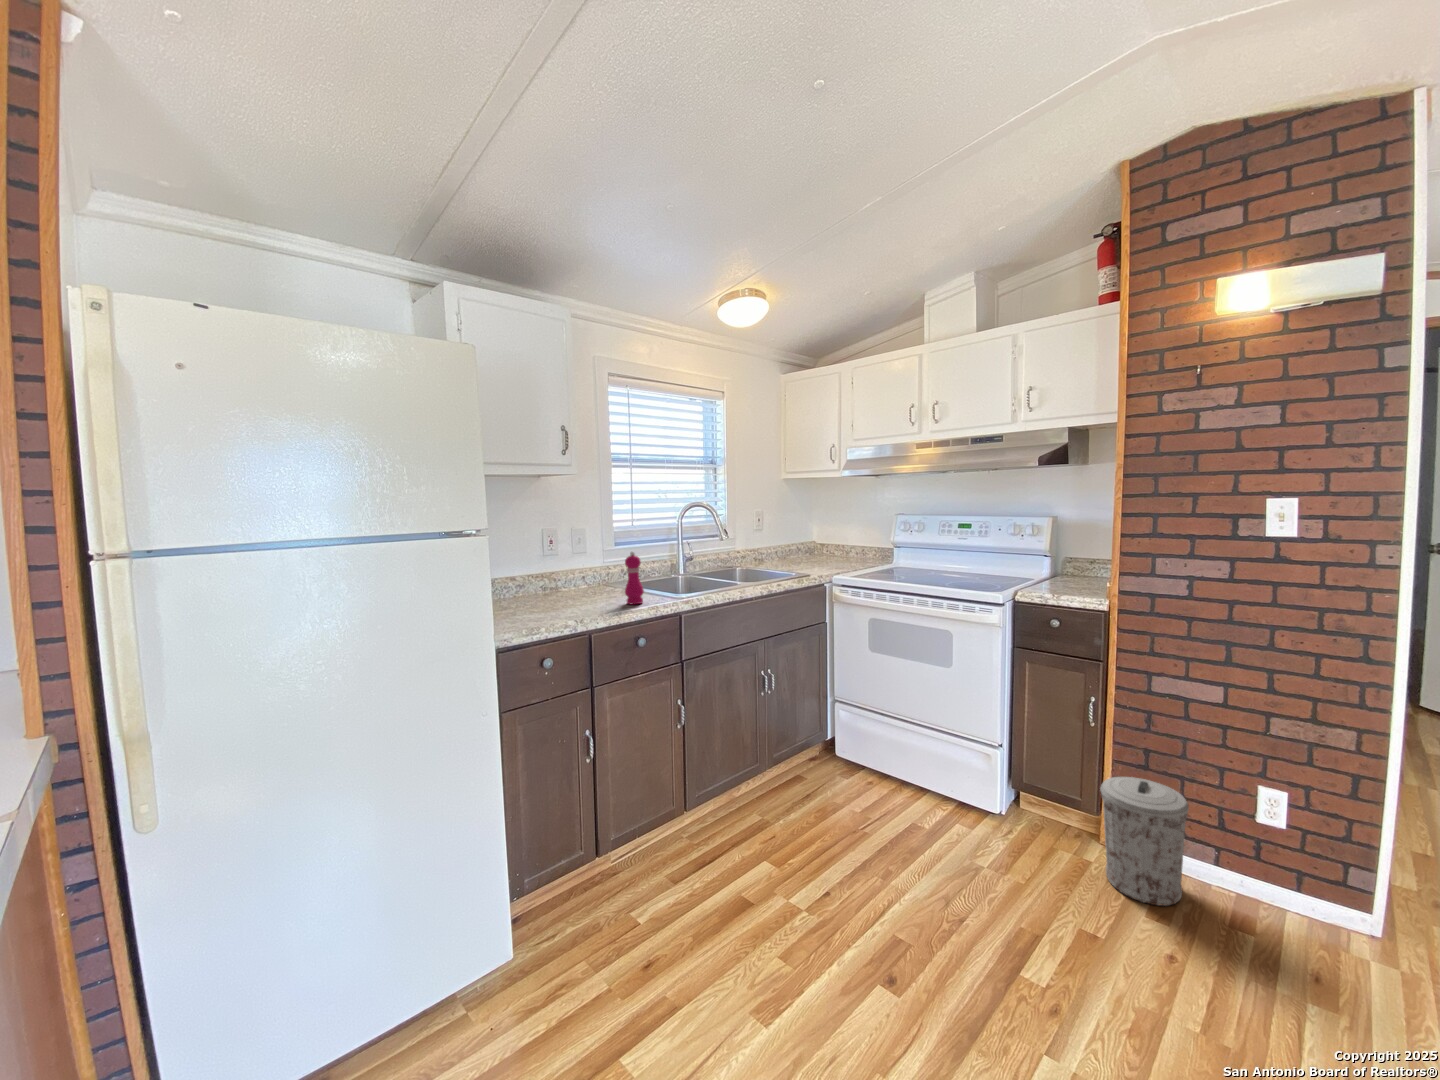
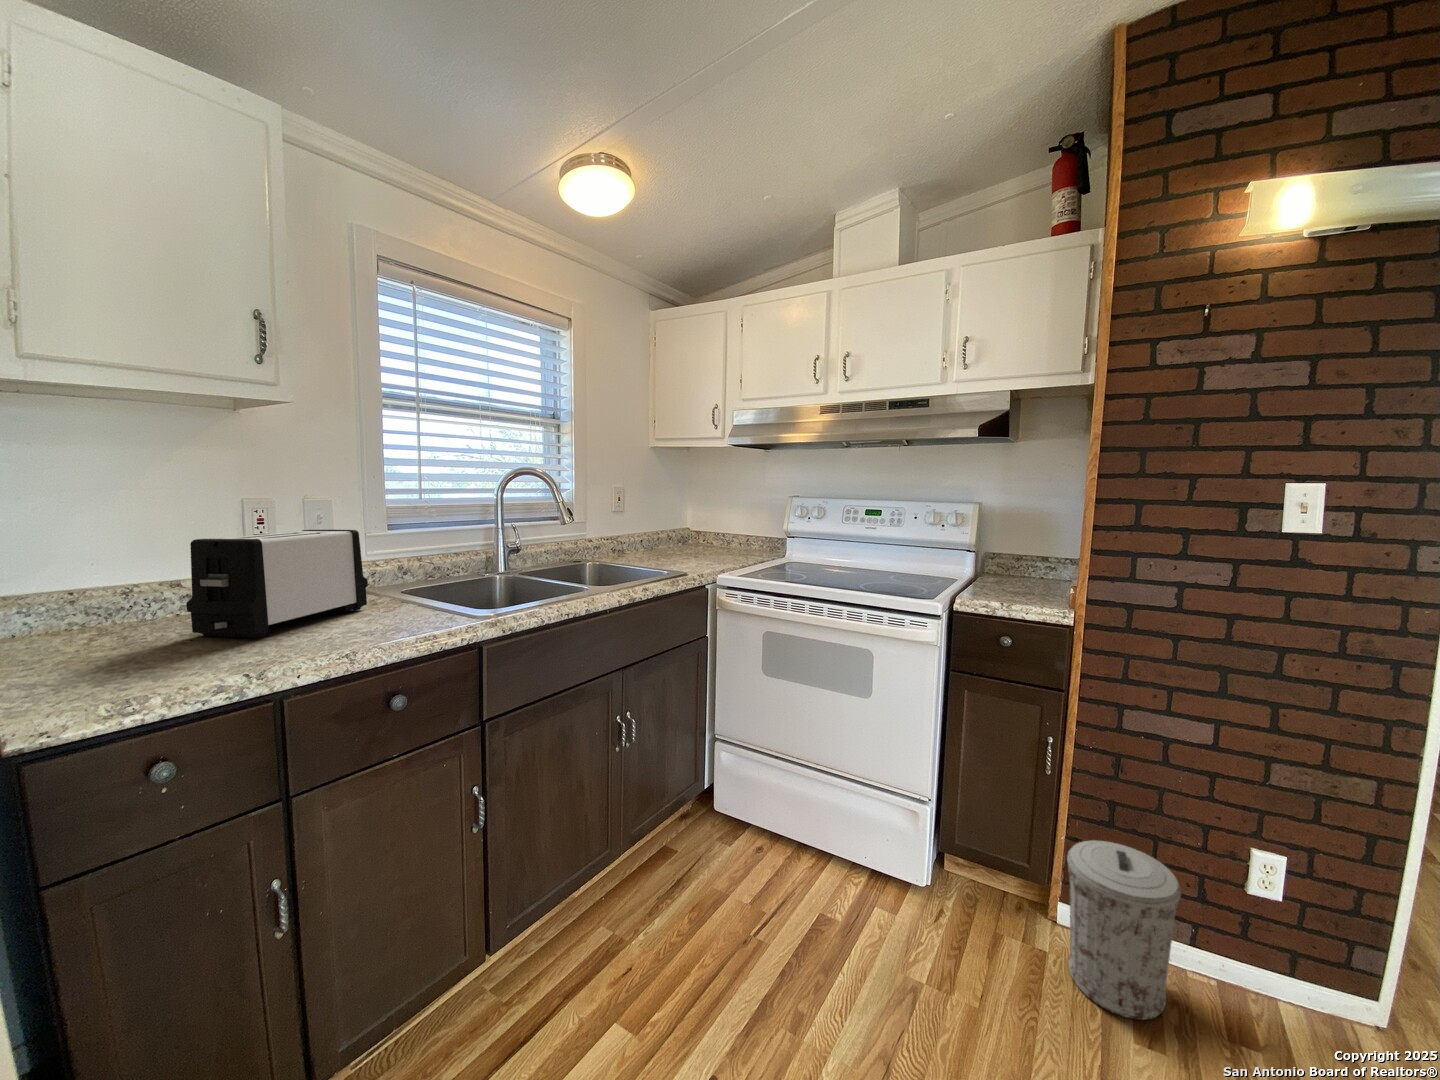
toaster: none [530,546,611,607] -> present [186,530,368,637]
pepper mill: present [625,552,644,604] -> none [382,540,417,630]

